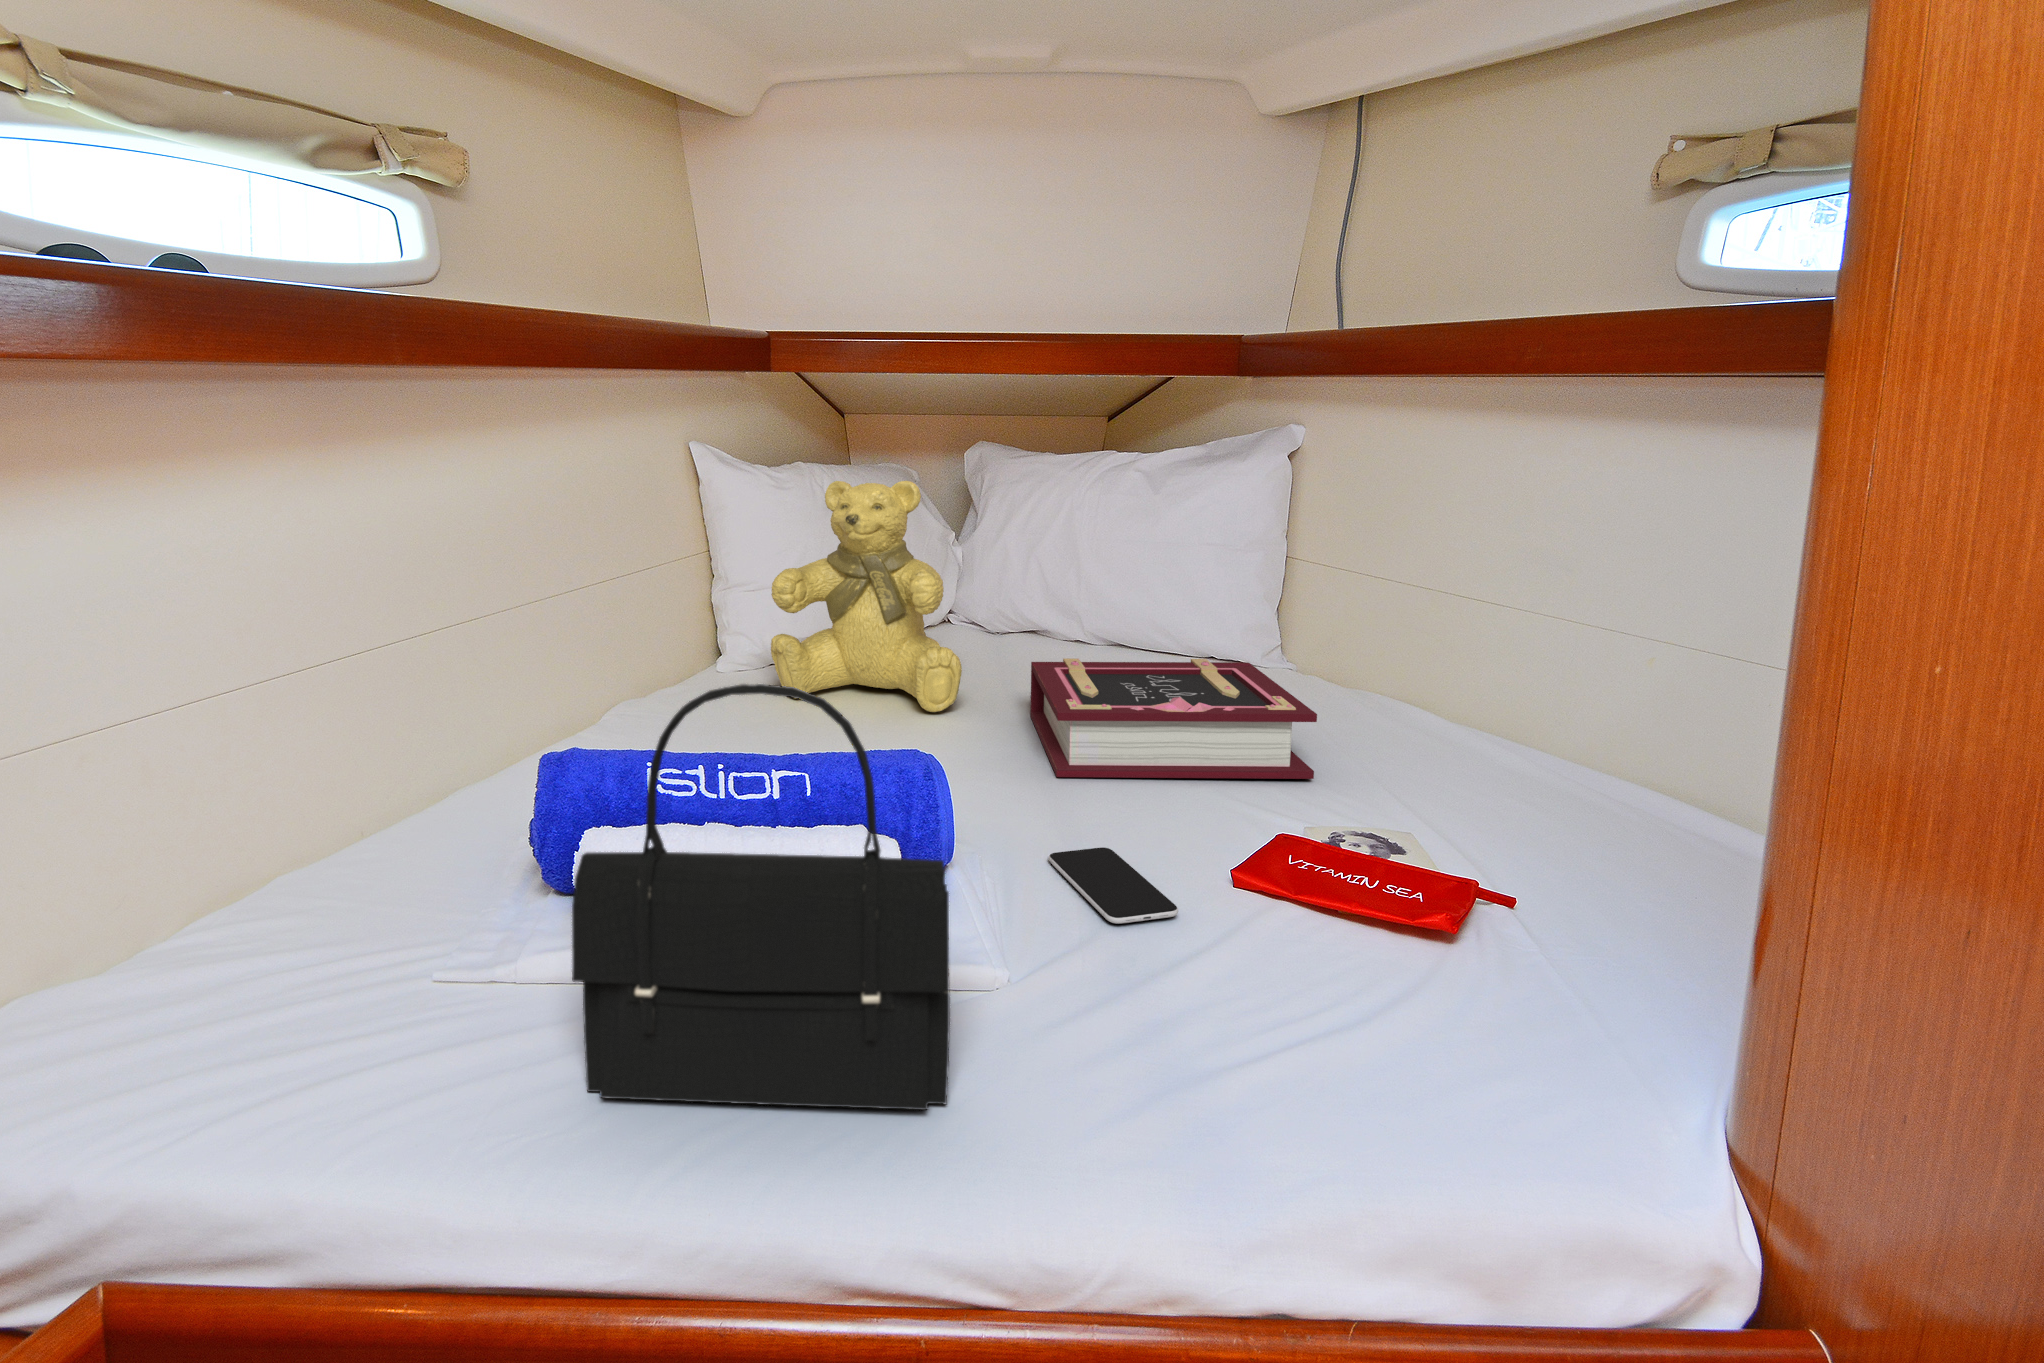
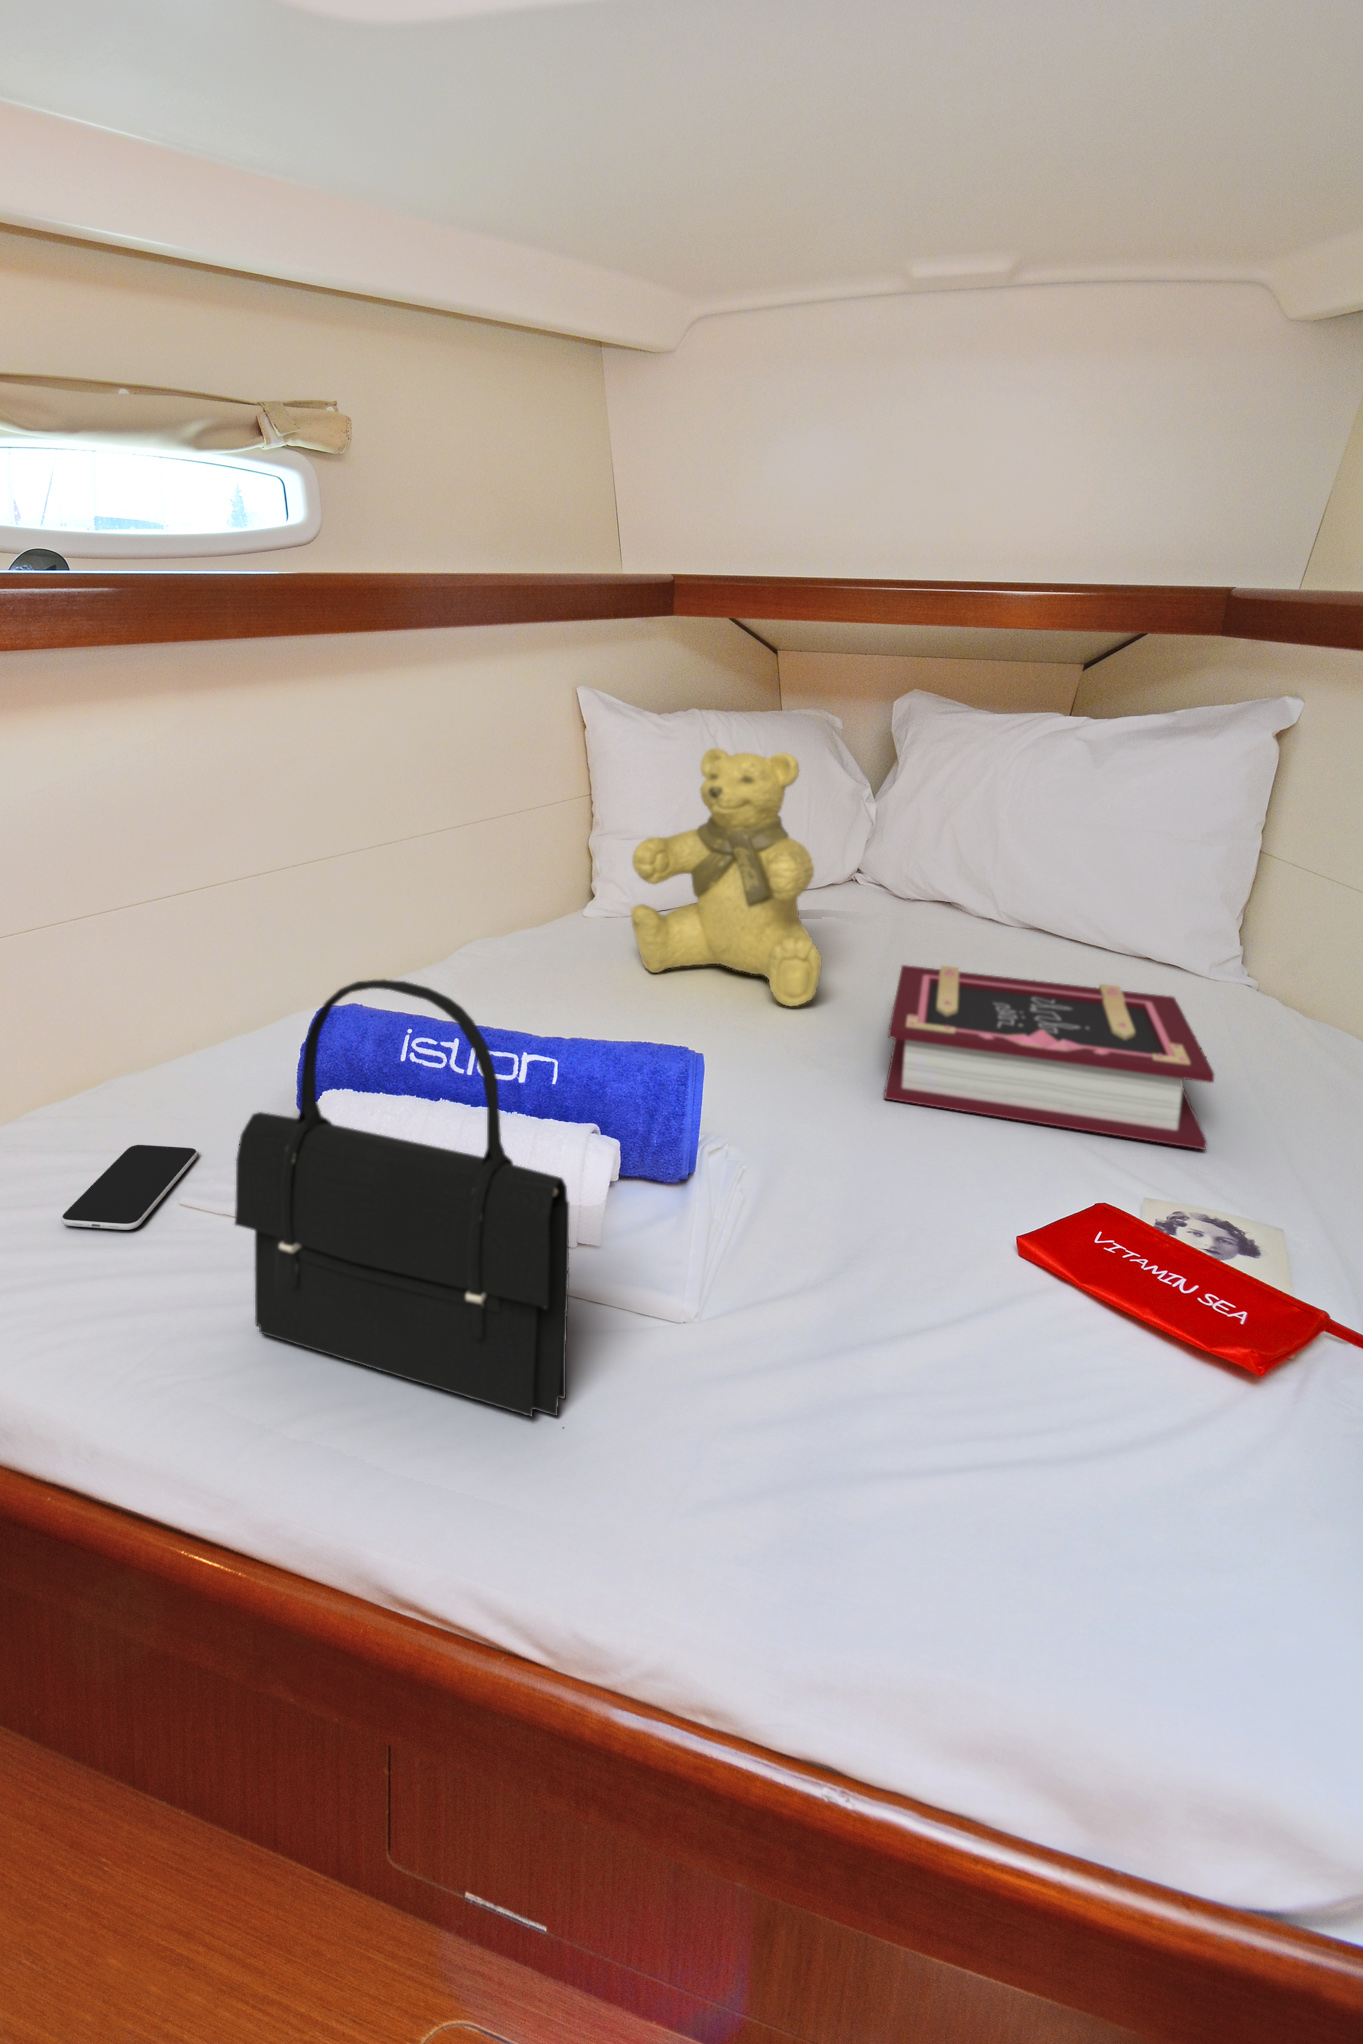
smartphone: present [1049,847,1178,924] -> present [61,1145,197,1230]

